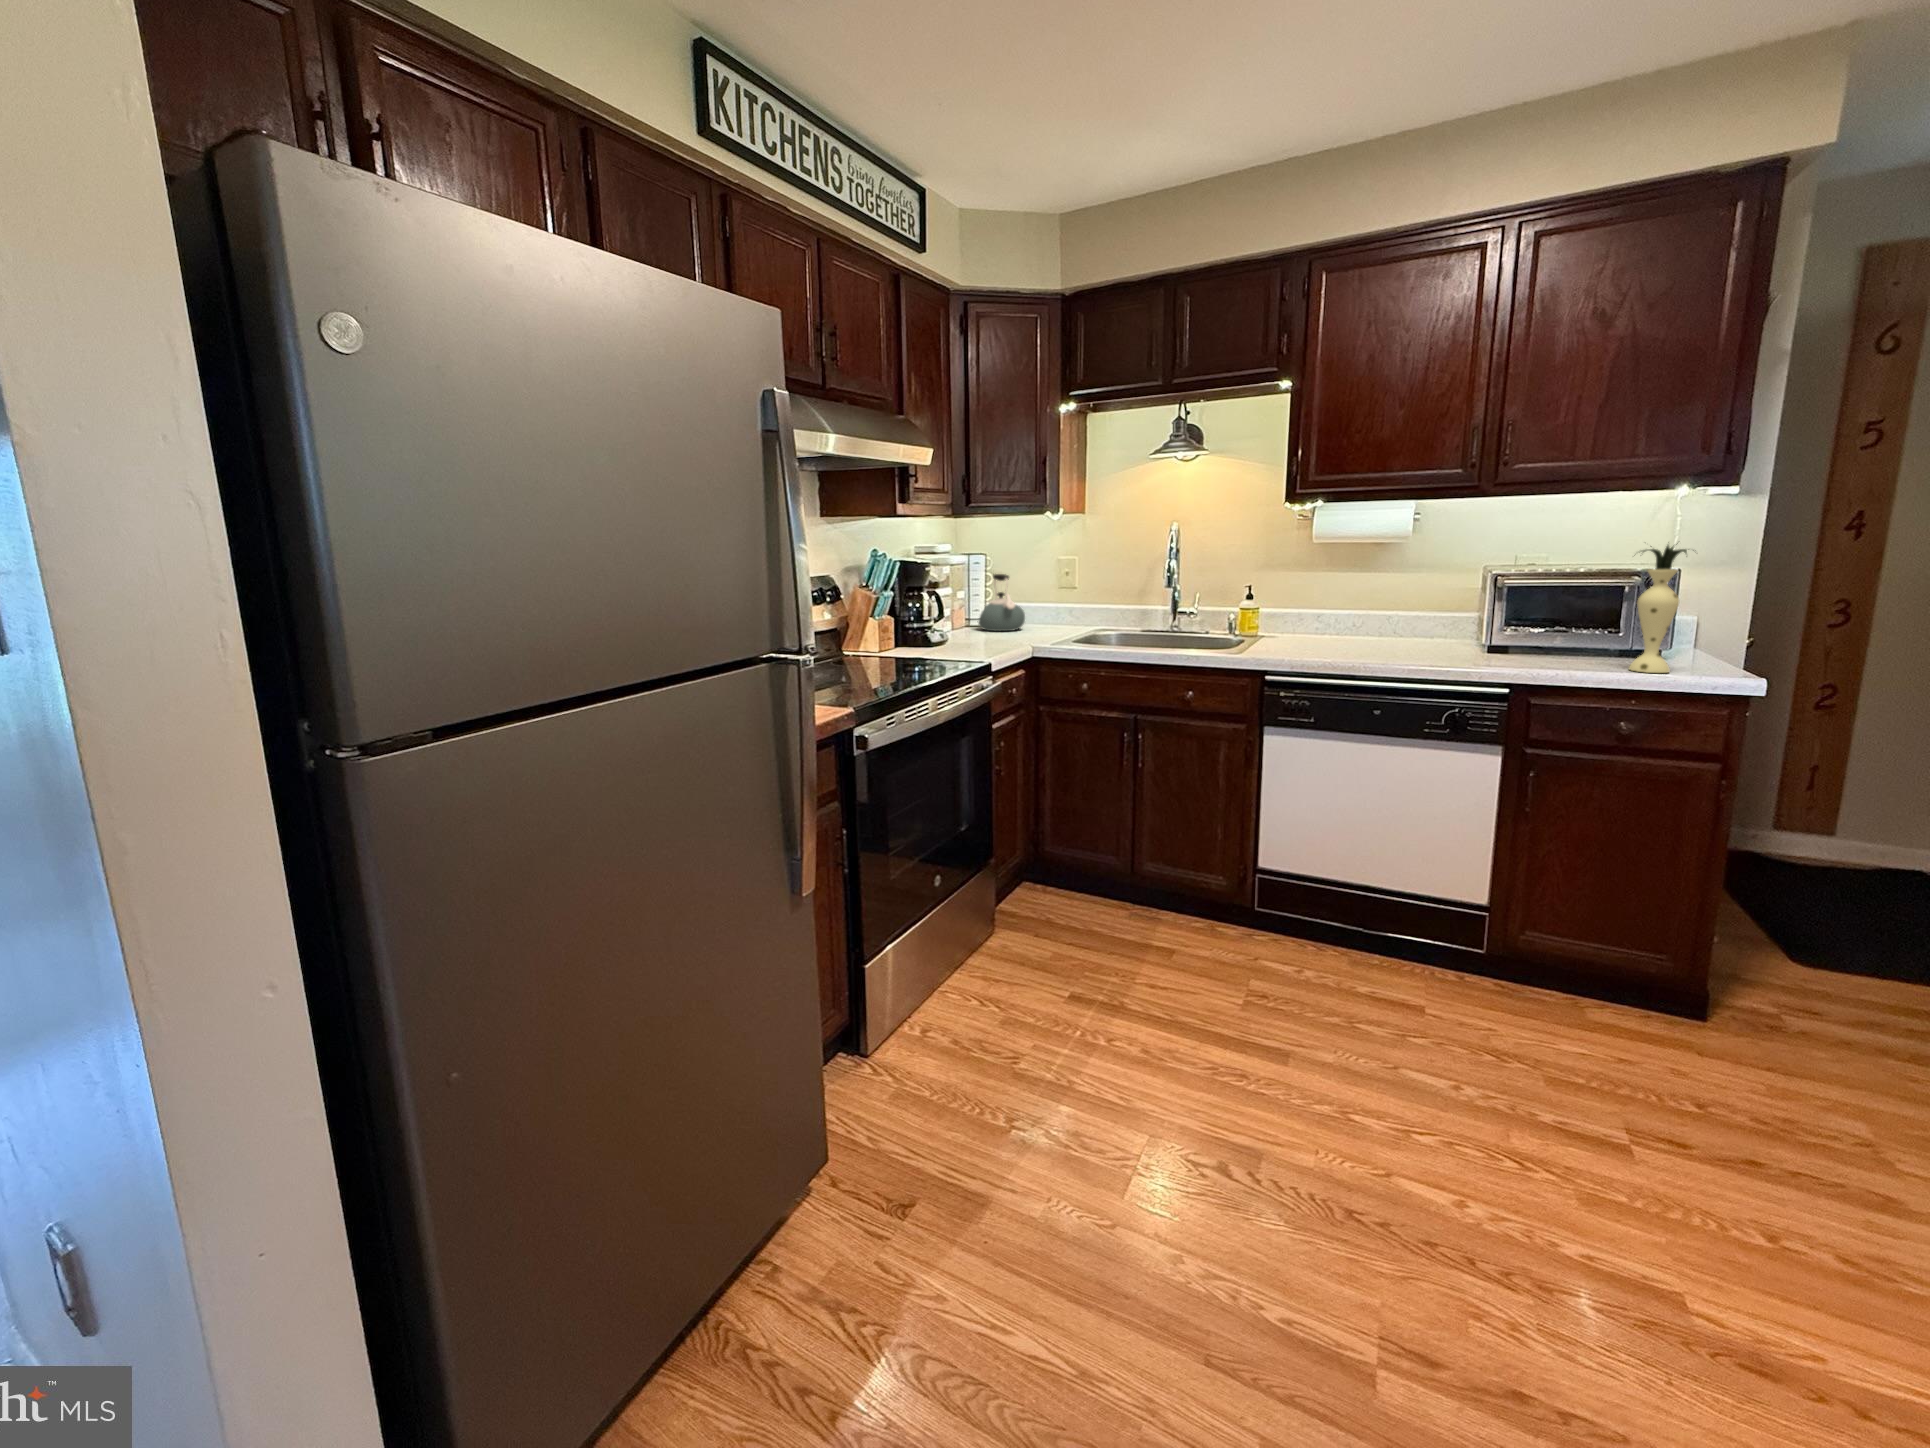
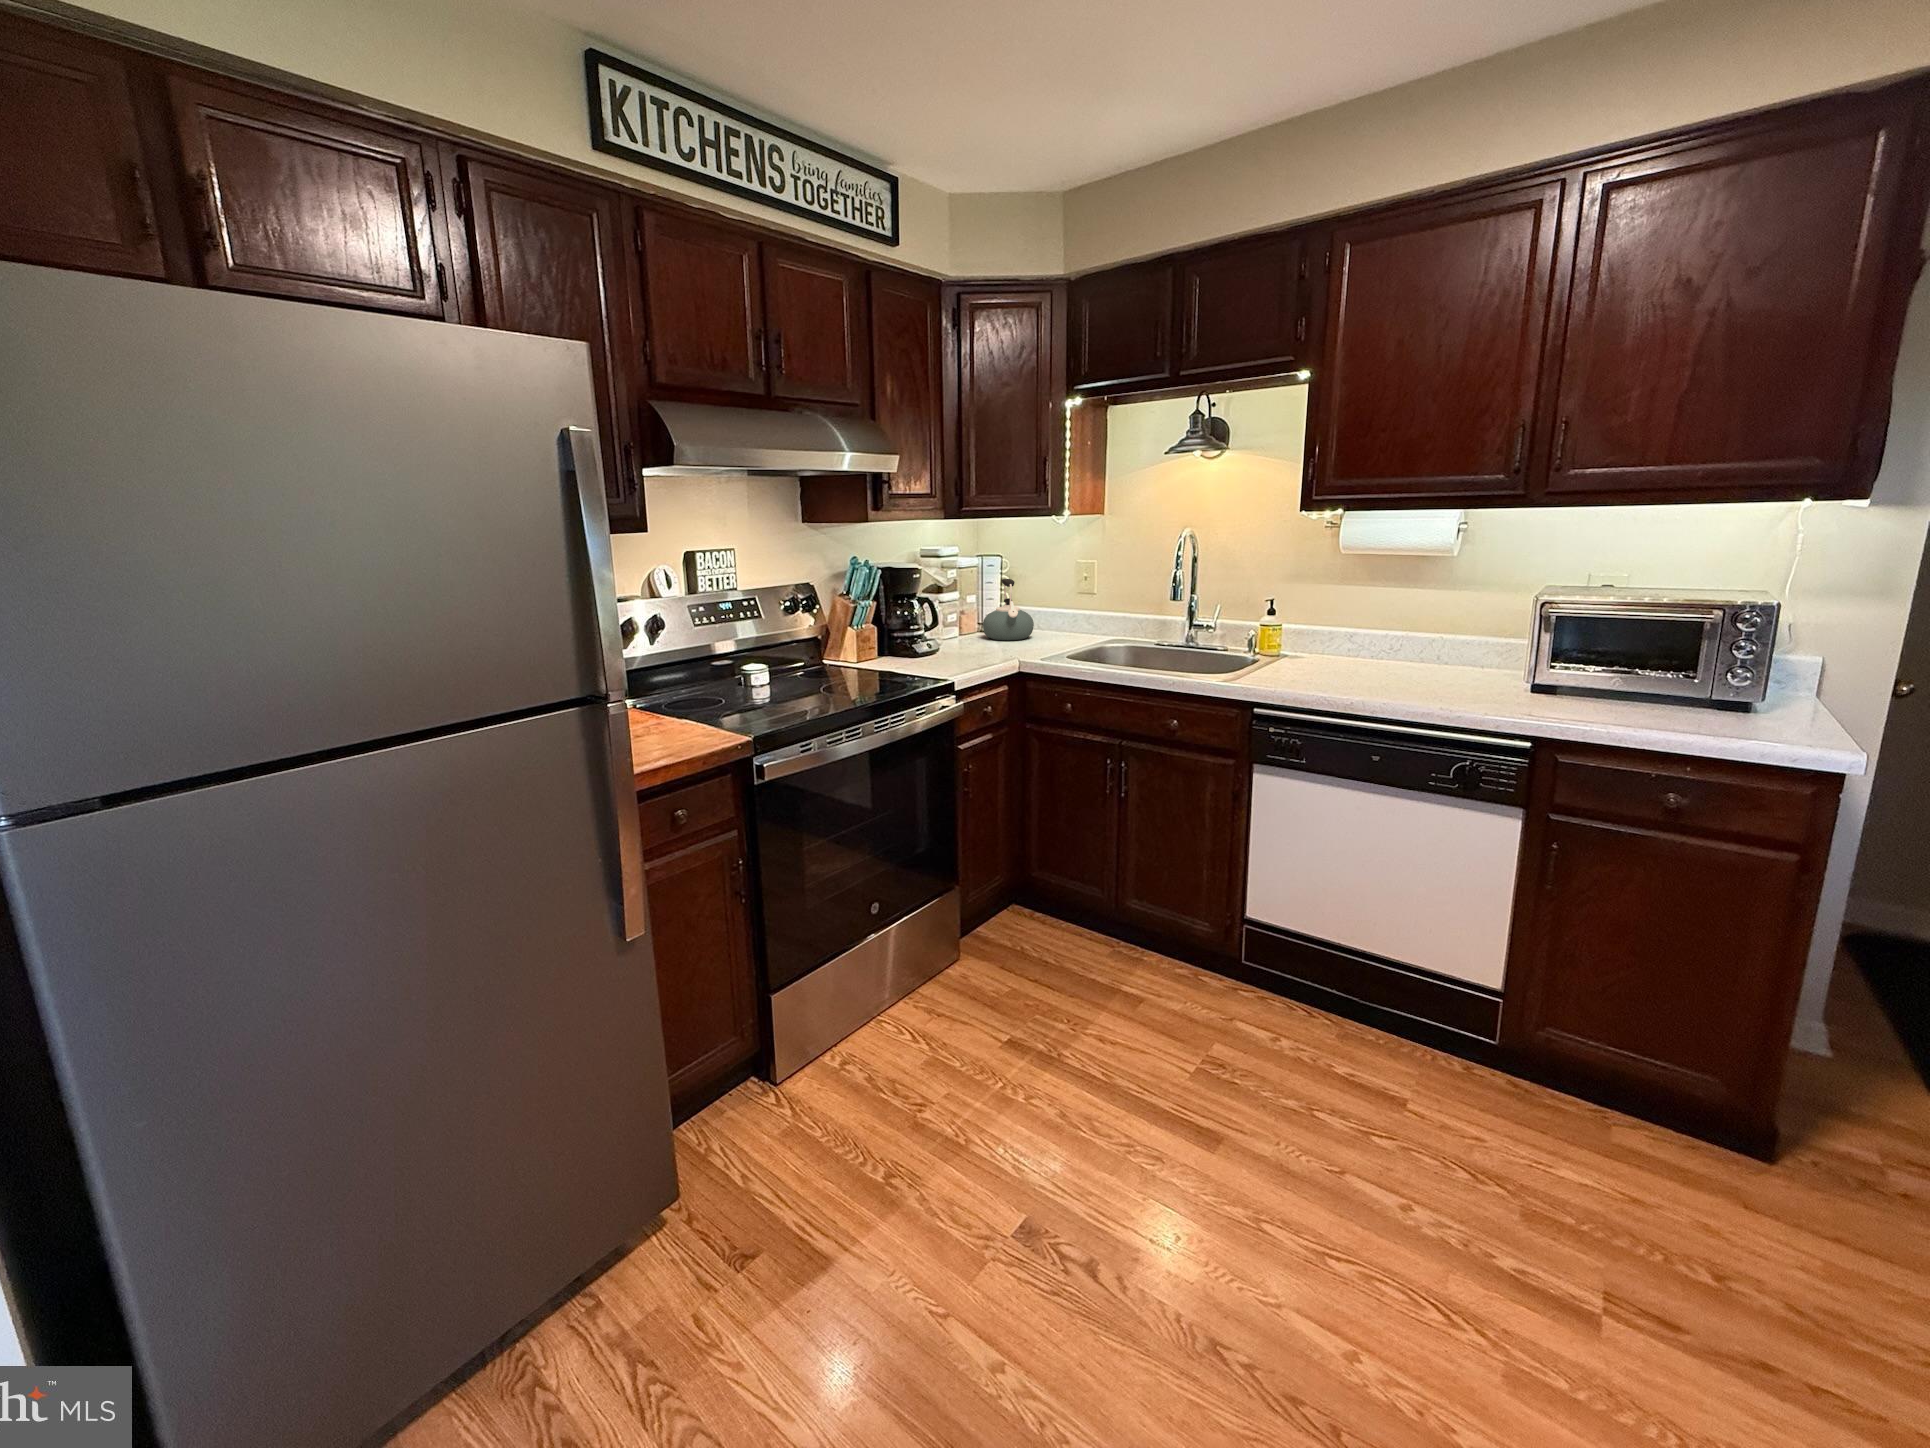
vase: present [1629,544,1694,673] -> none [1693,565,1791,730]

